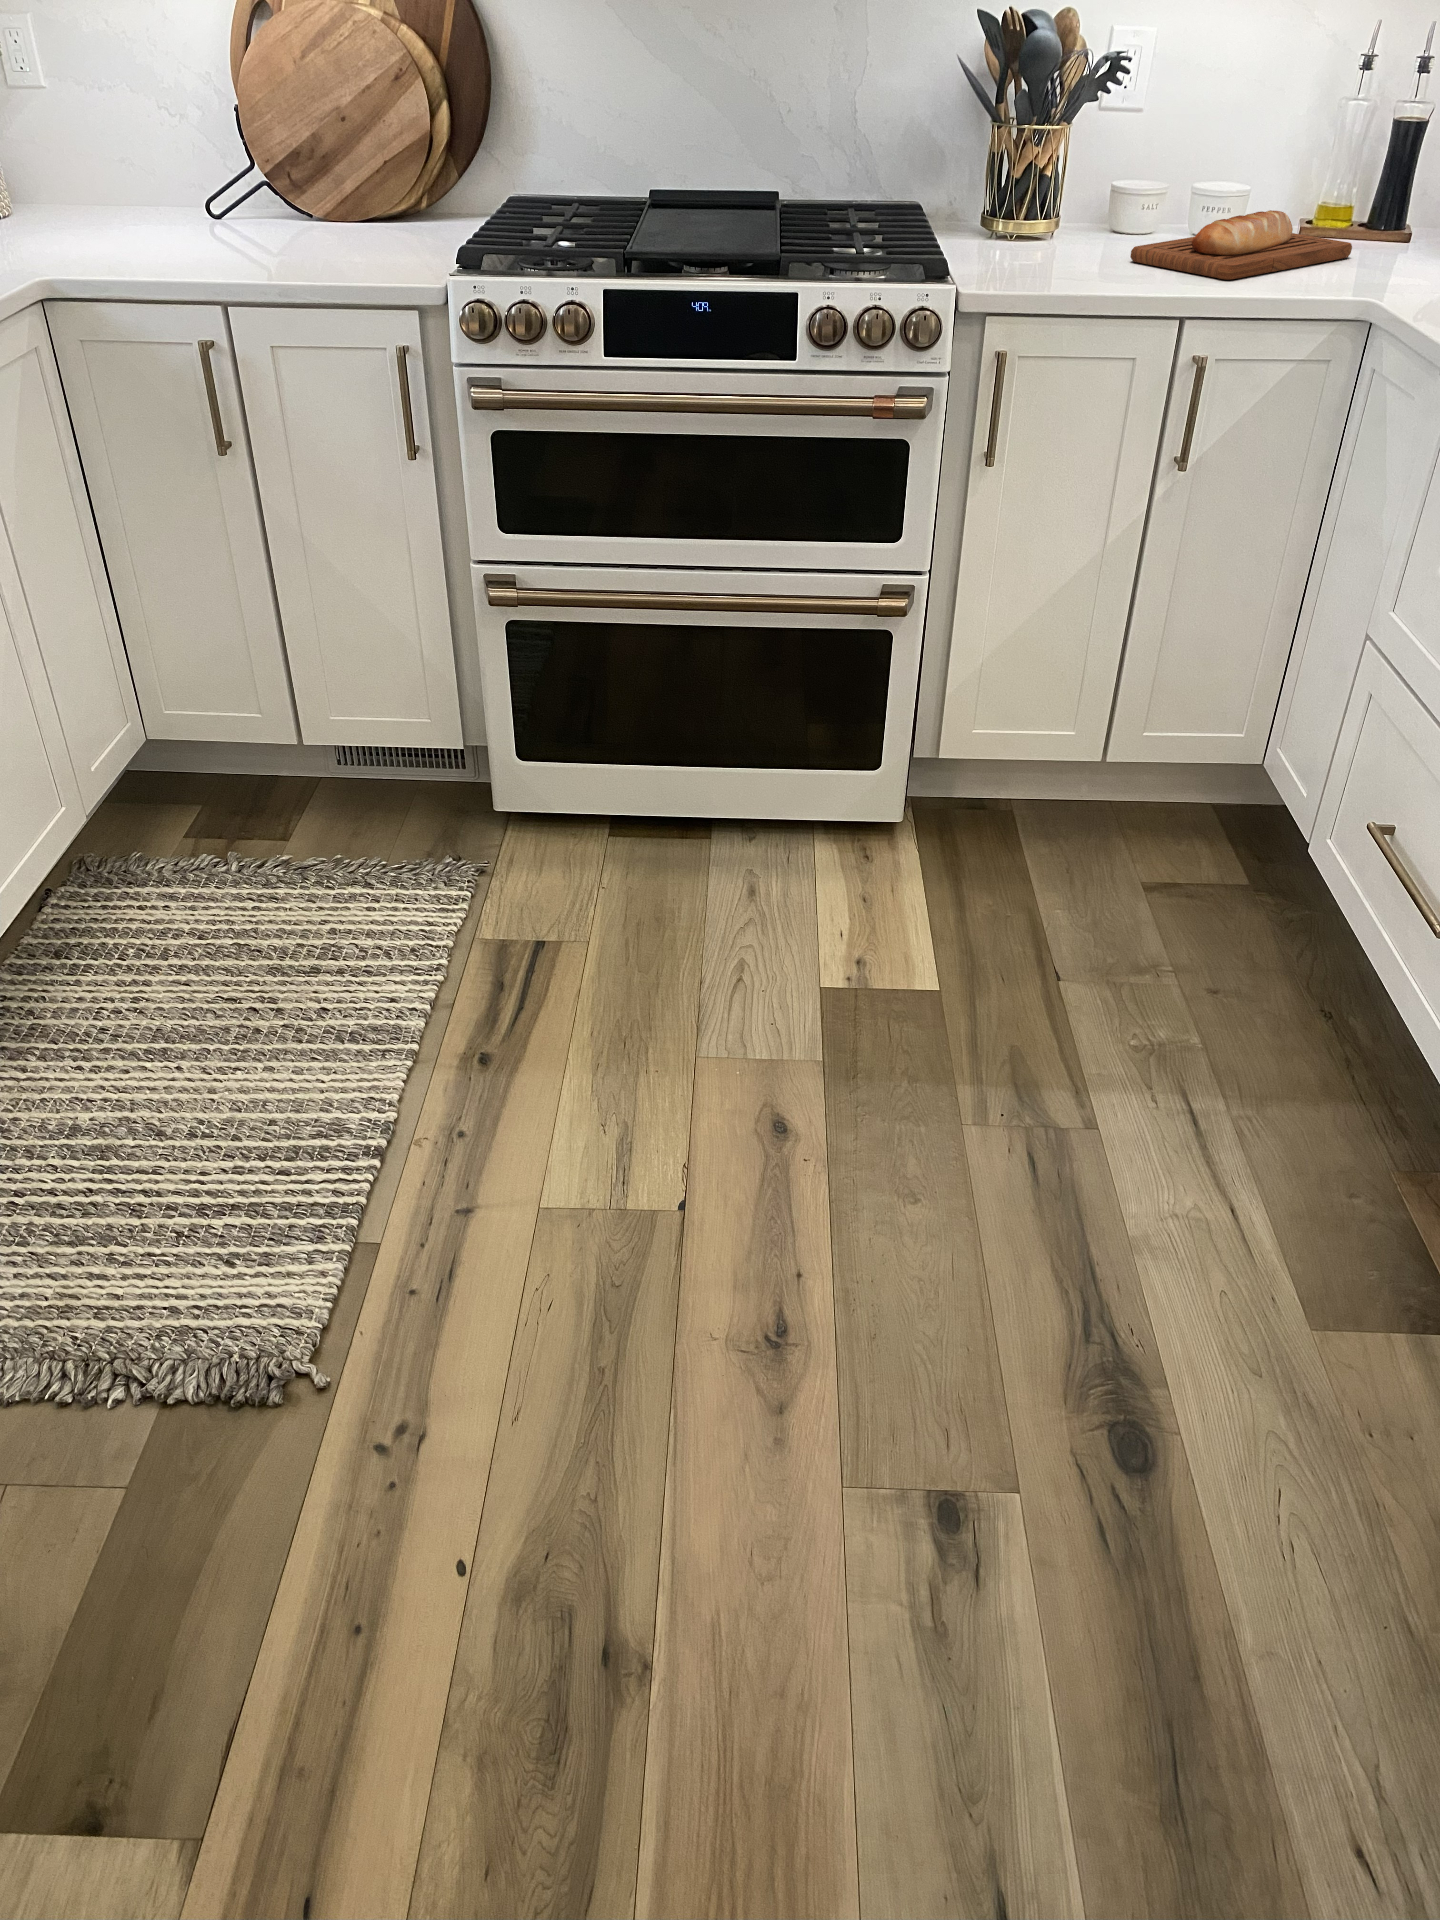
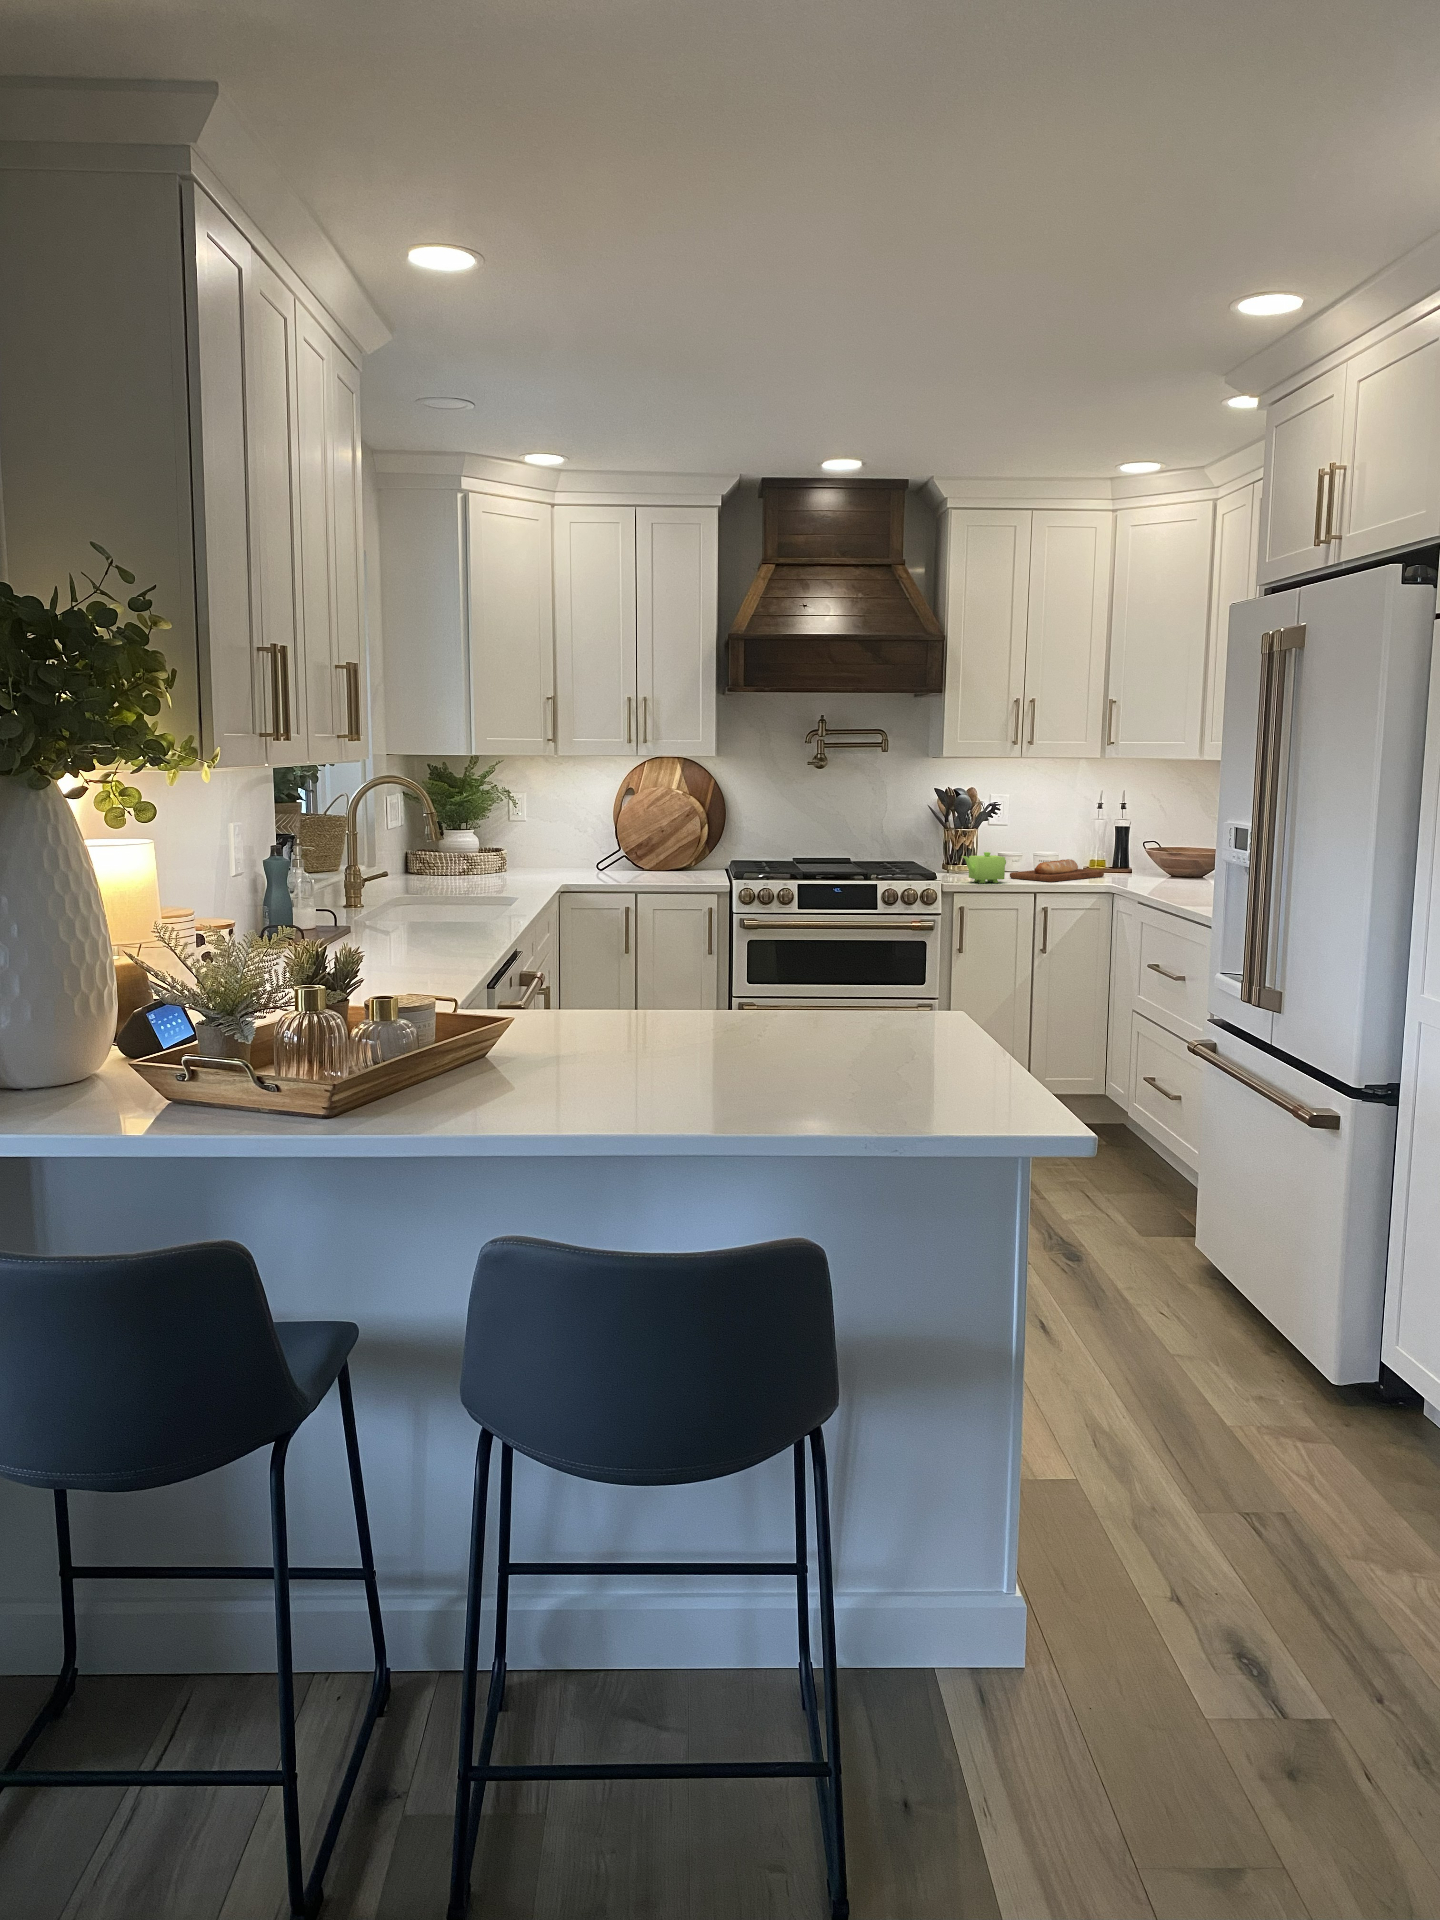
teapot: none [1018,199,1127,284] -> present [962,852,1006,883]

